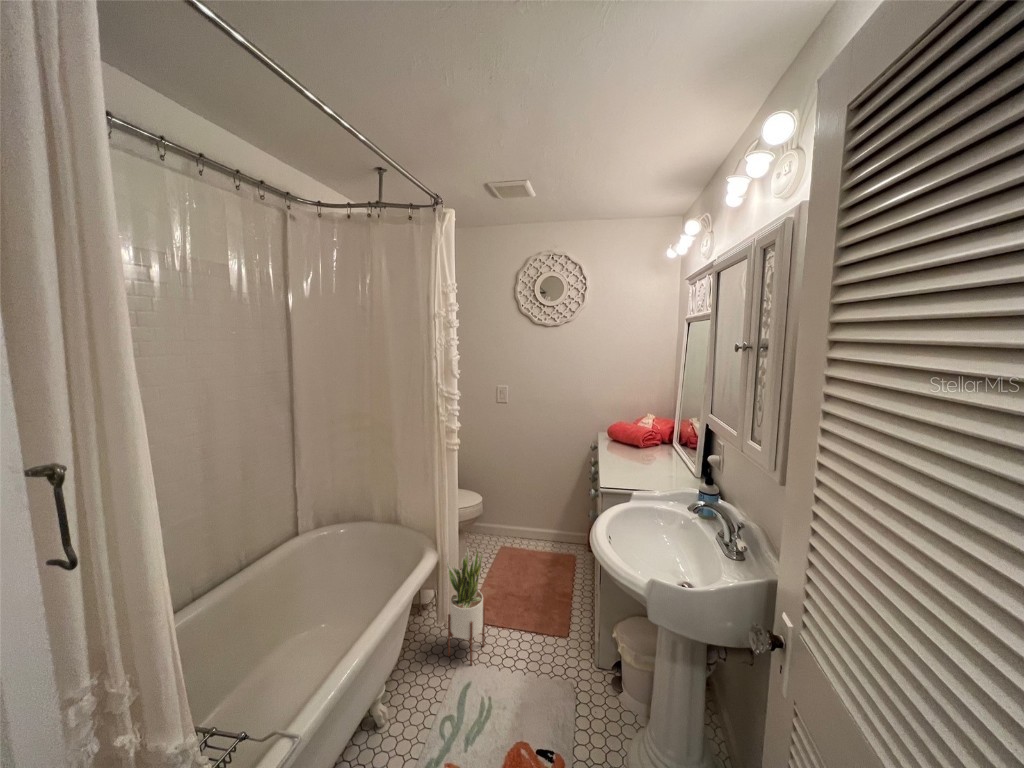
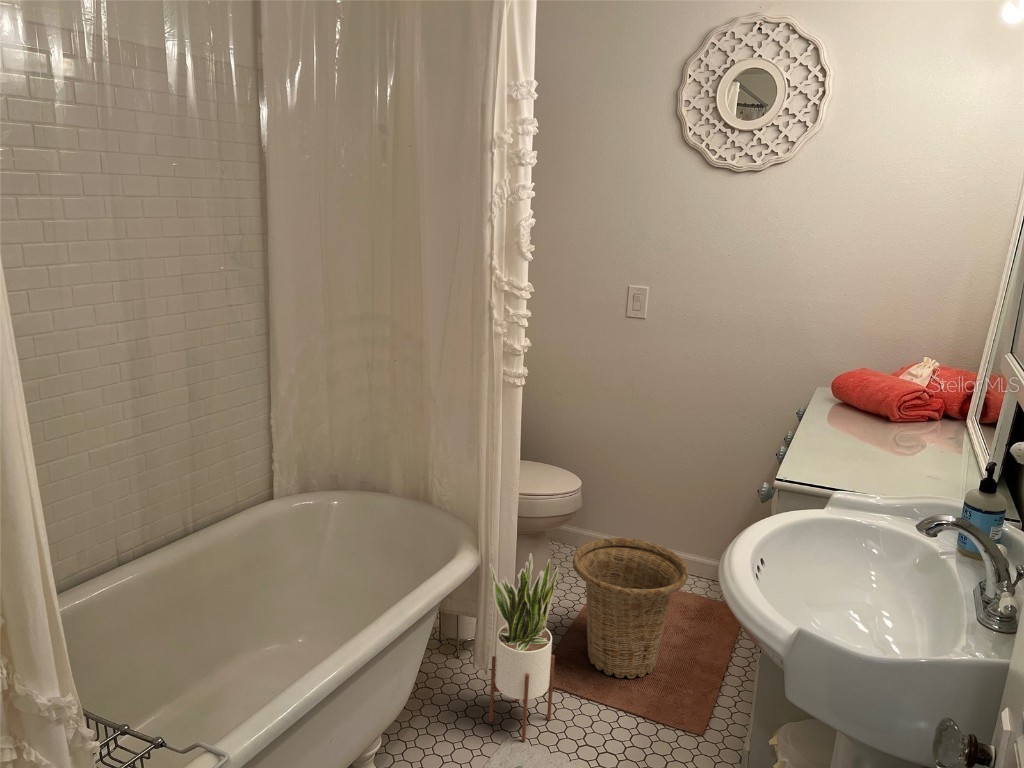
basket: none [486,526,550,610] -> present [573,538,689,679]

